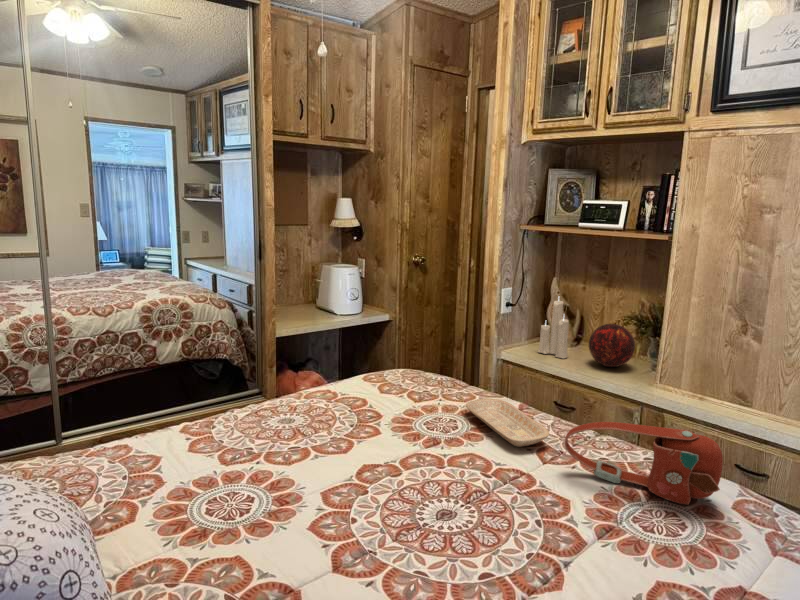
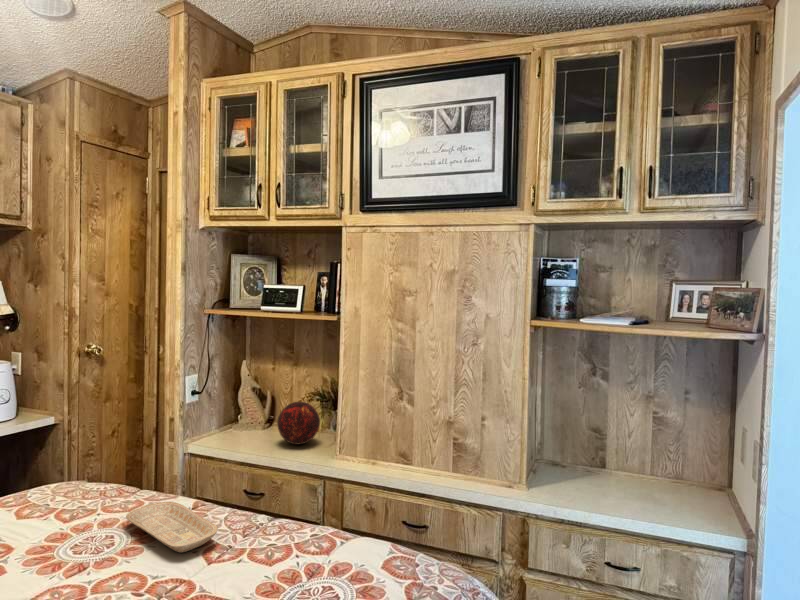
candle: present [538,300,569,358] -> none [229,373,259,442]
handbag: present [565,422,723,504] -> none [227,500,369,574]

